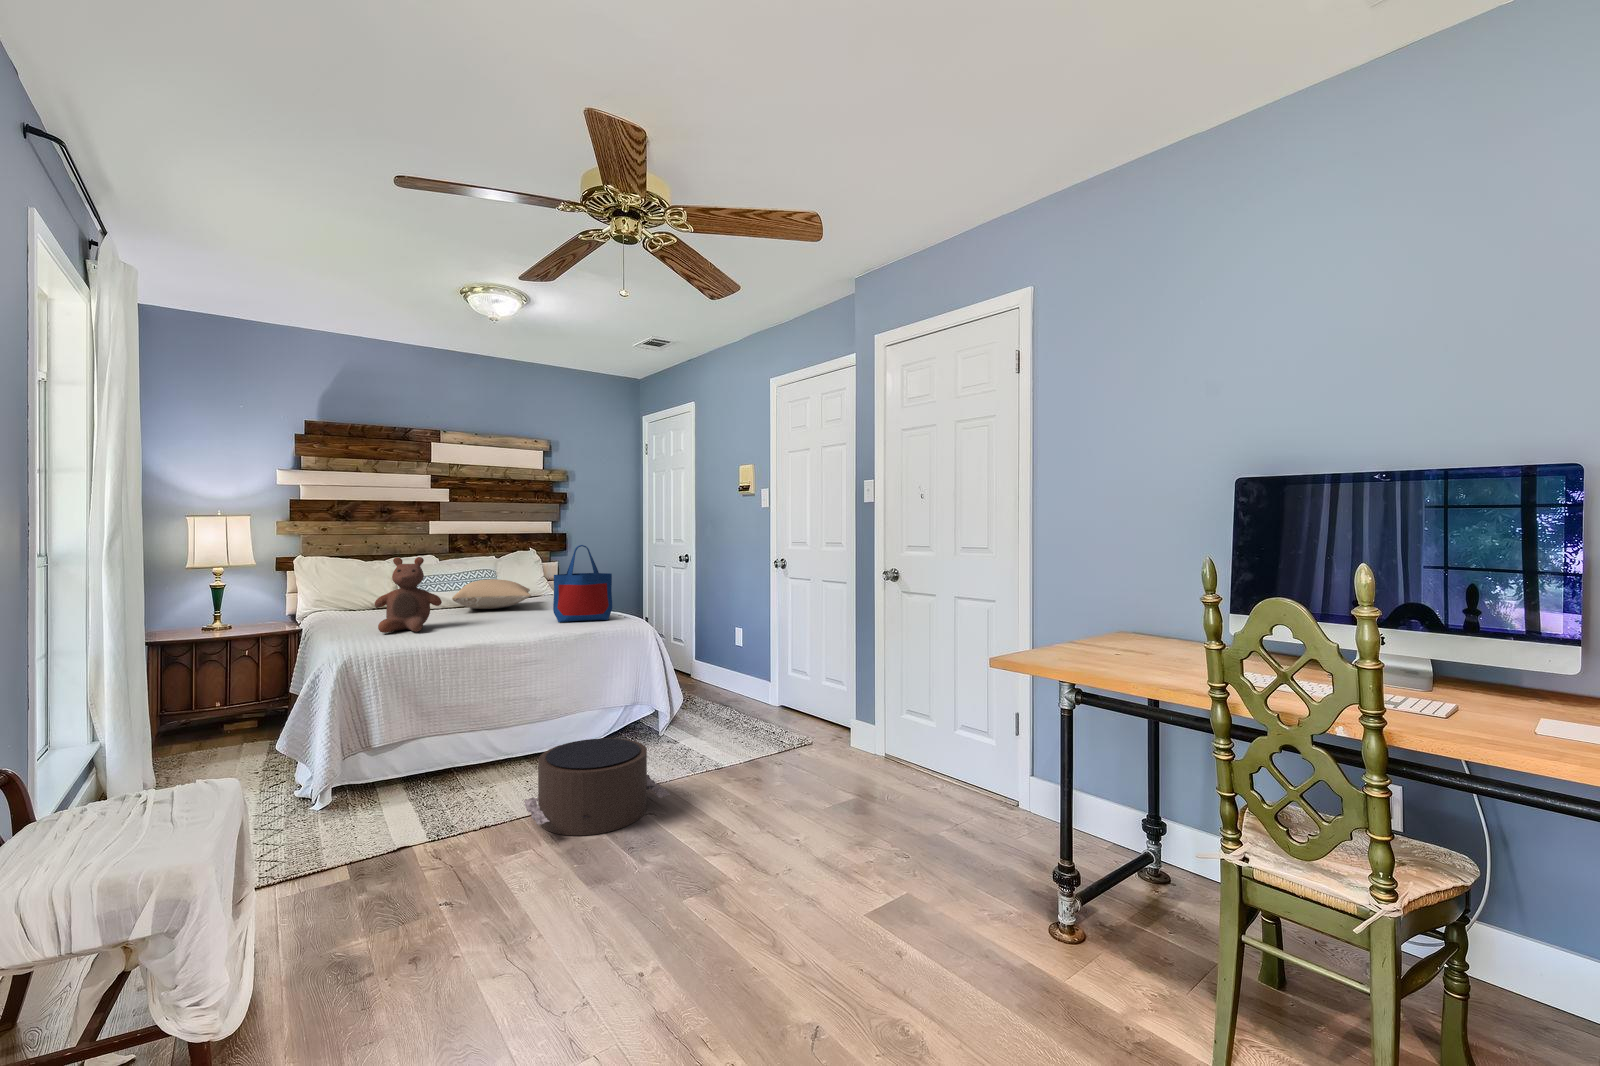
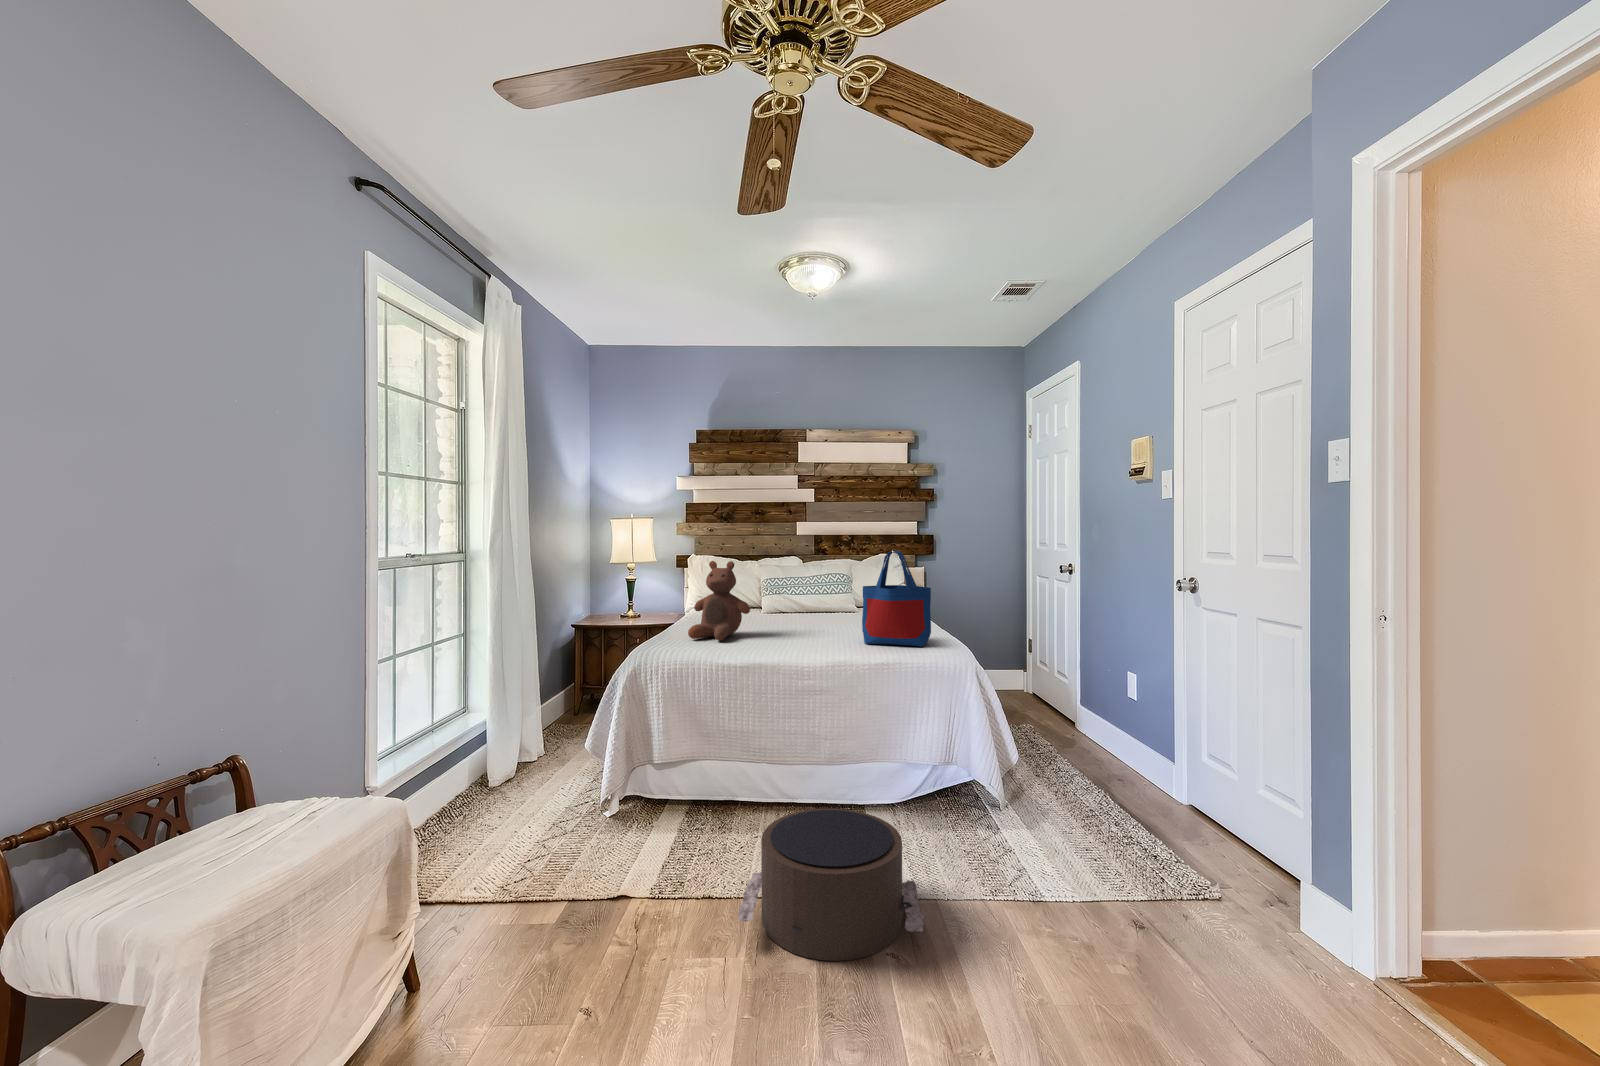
pillow: present [452,579,531,609] -> none [782,586,872,618]

